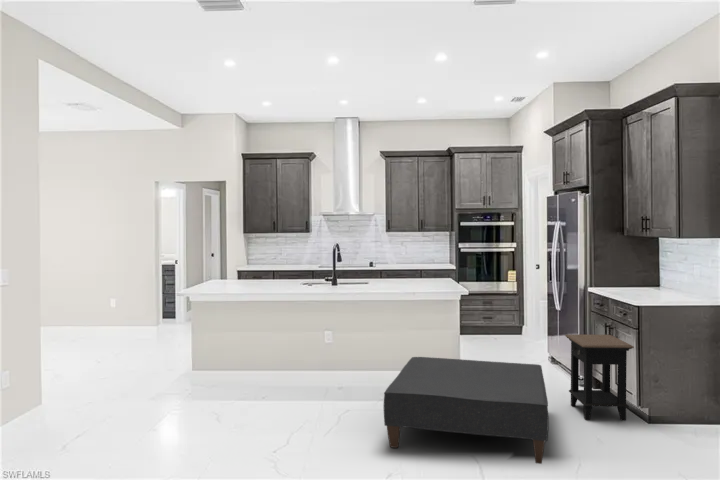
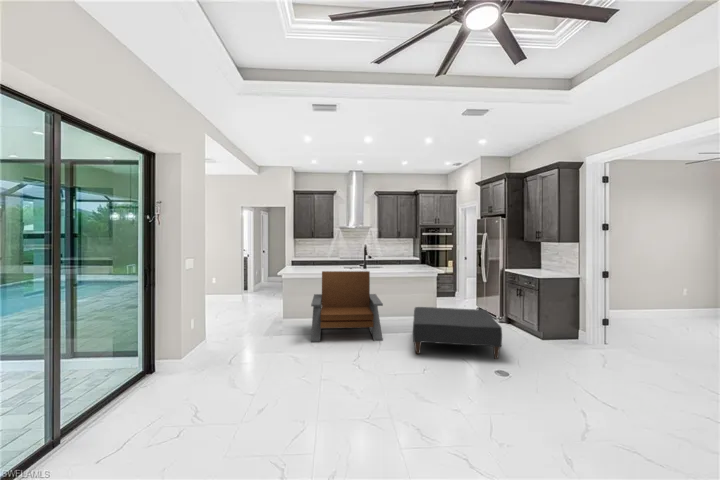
lounge chair: none [218,292,349,418] -> present [311,271,383,342]
side table: present [565,334,634,420] -> none [497,294,536,339]

